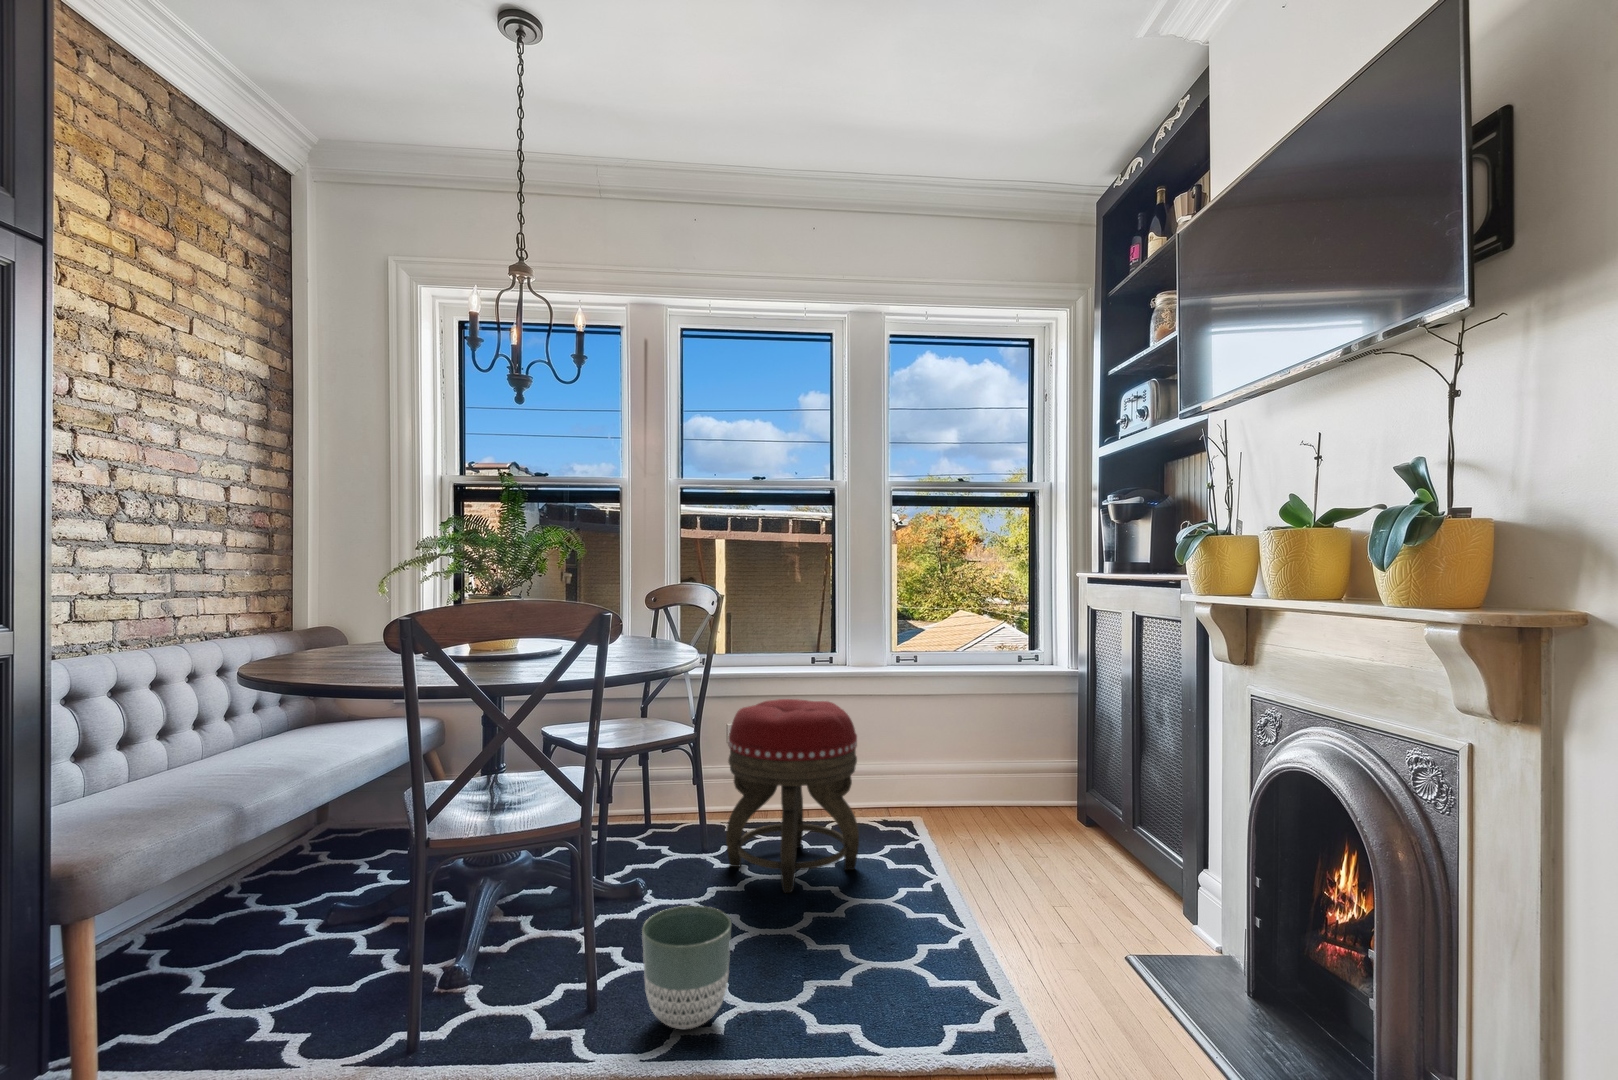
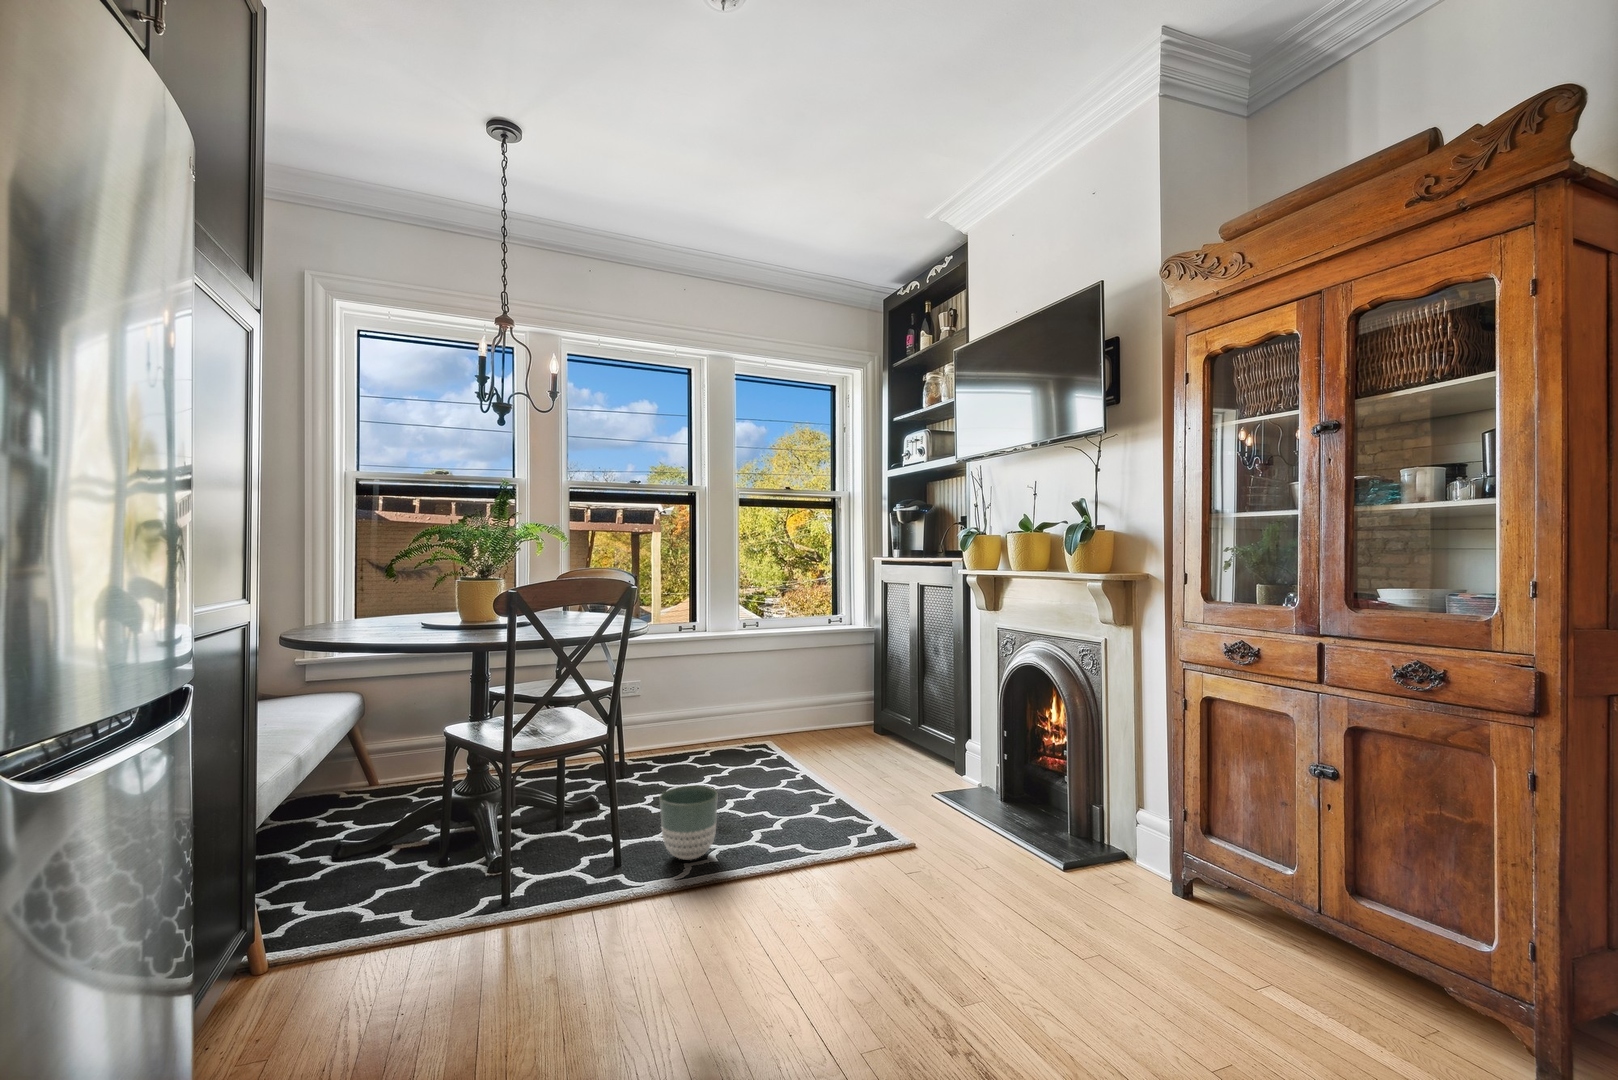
footstool: present [726,699,859,893] -> none [651,656,747,790]

